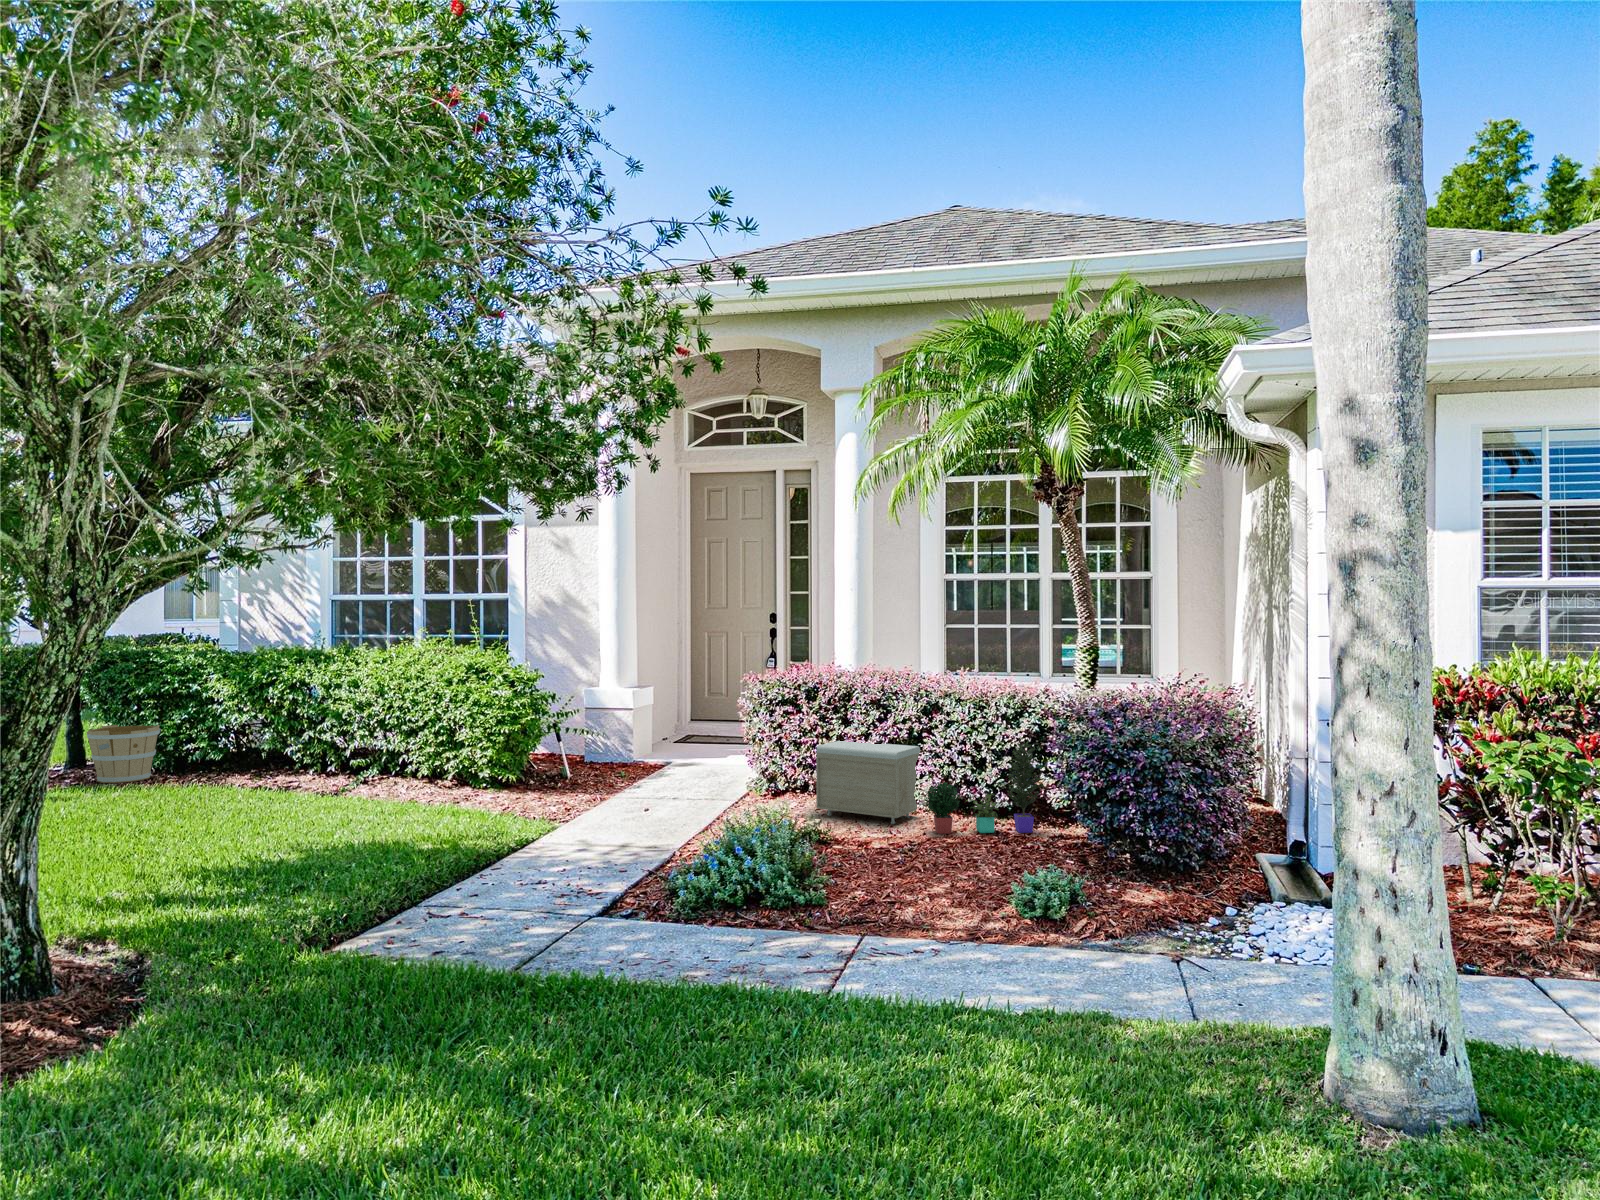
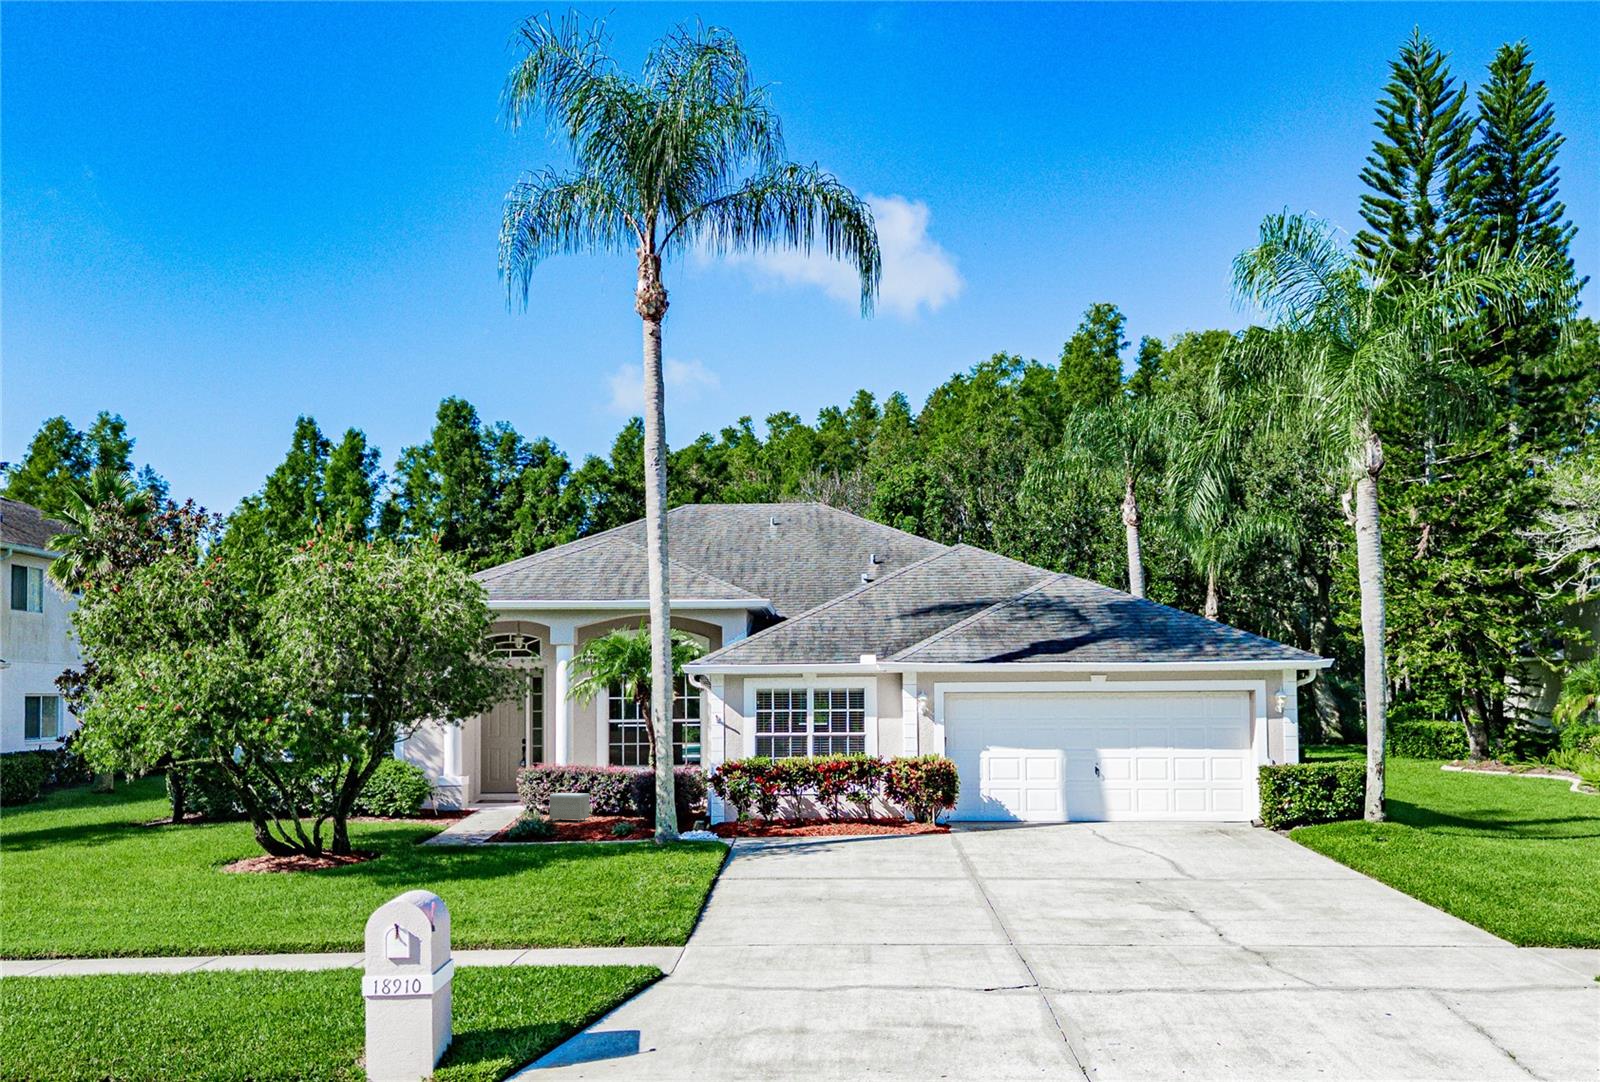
wooden bucket: present [87,725,161,783] -> none [208,799,240,825]
potted plant: present [926,741,1040,834] -> none [590,789,632,823]

